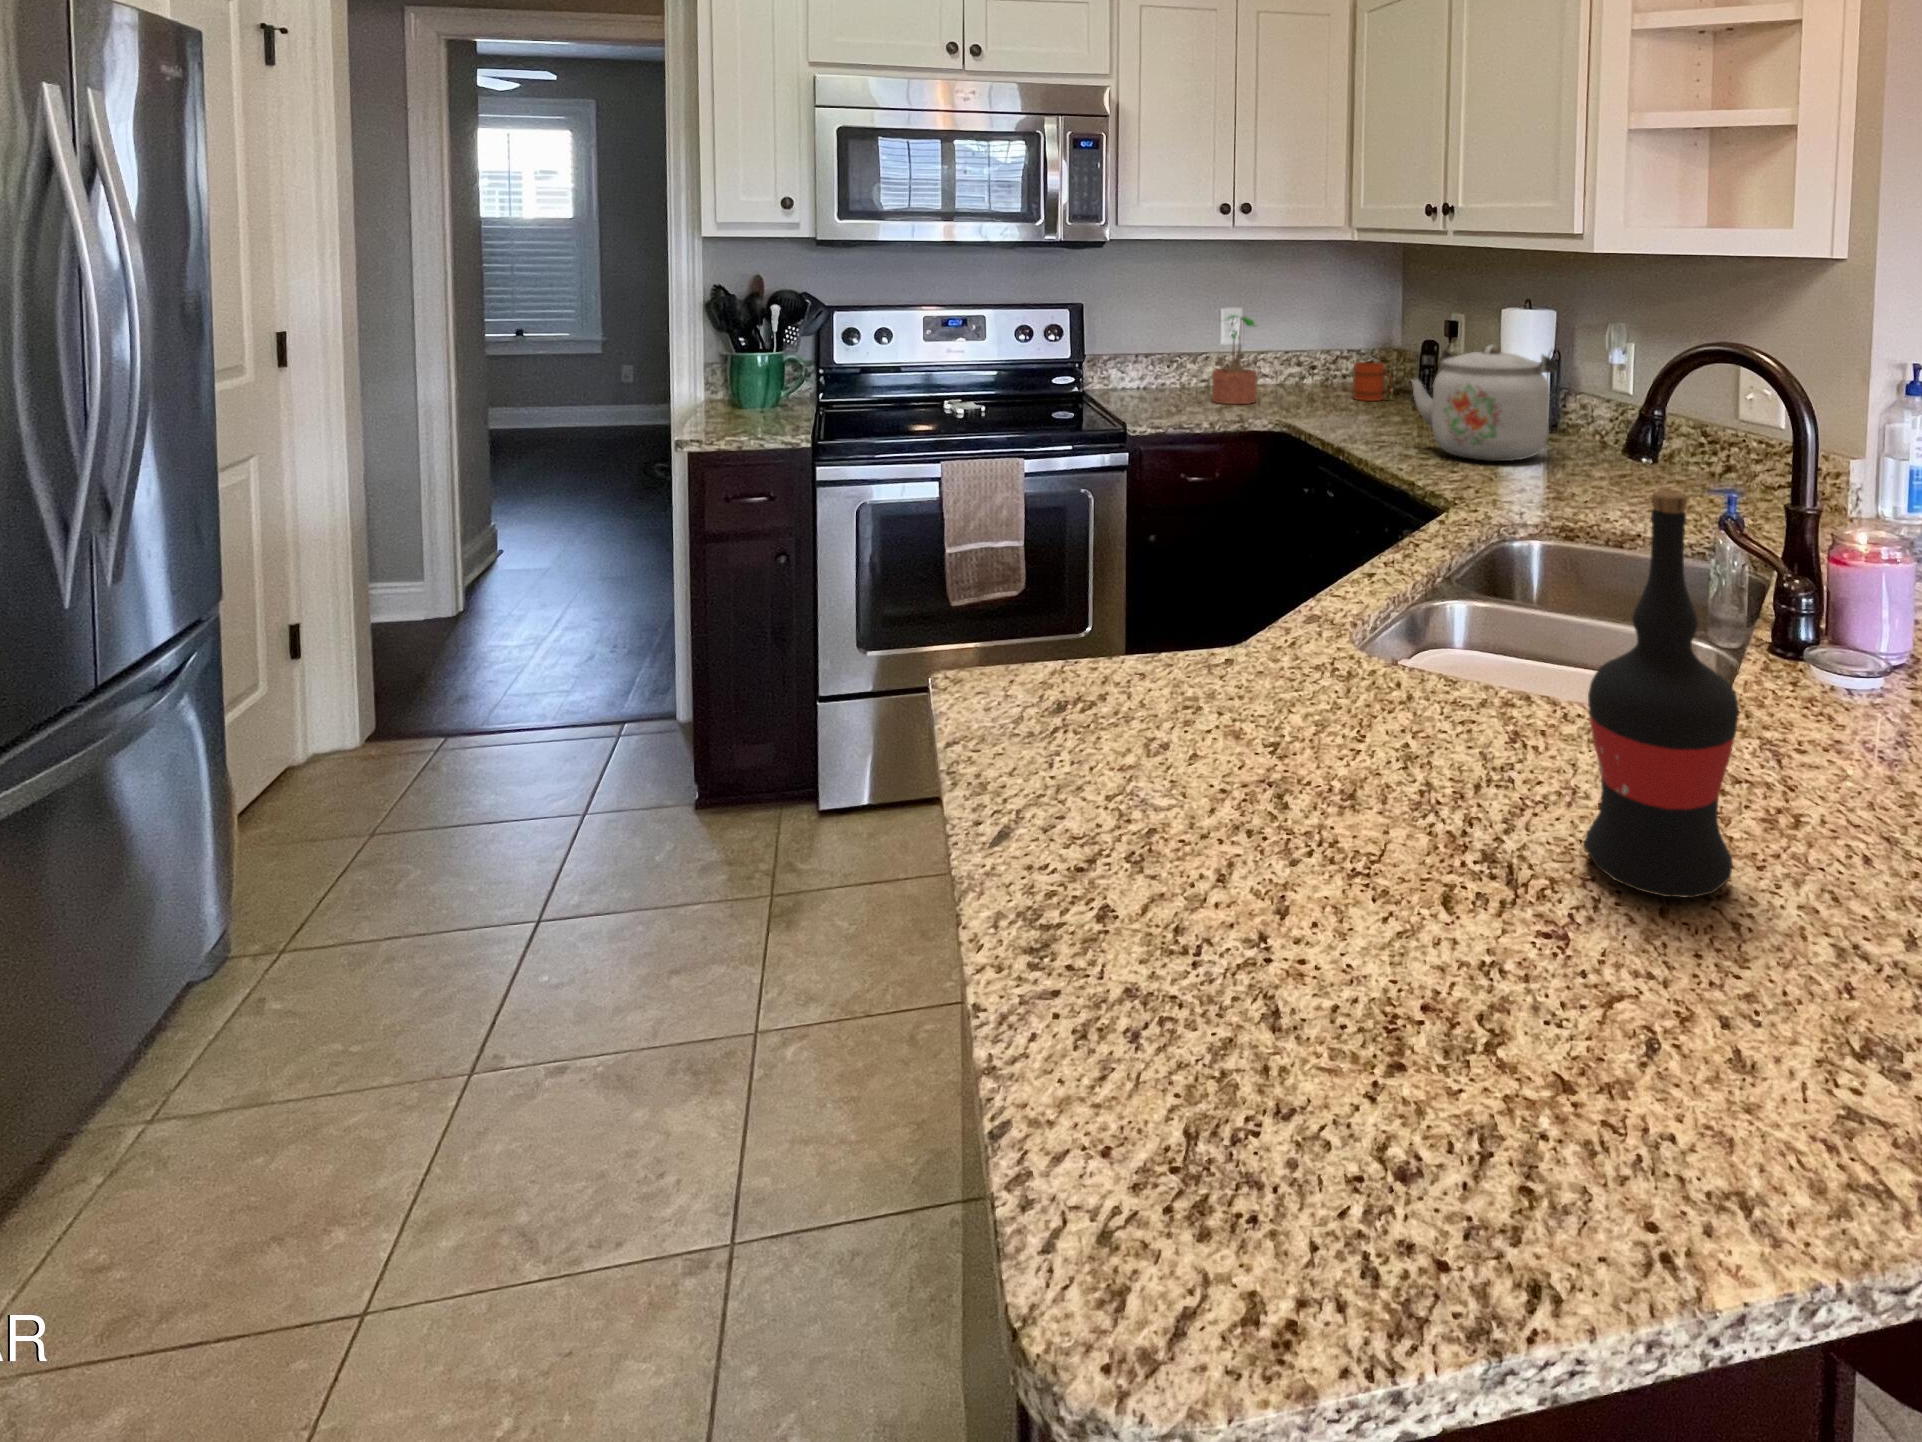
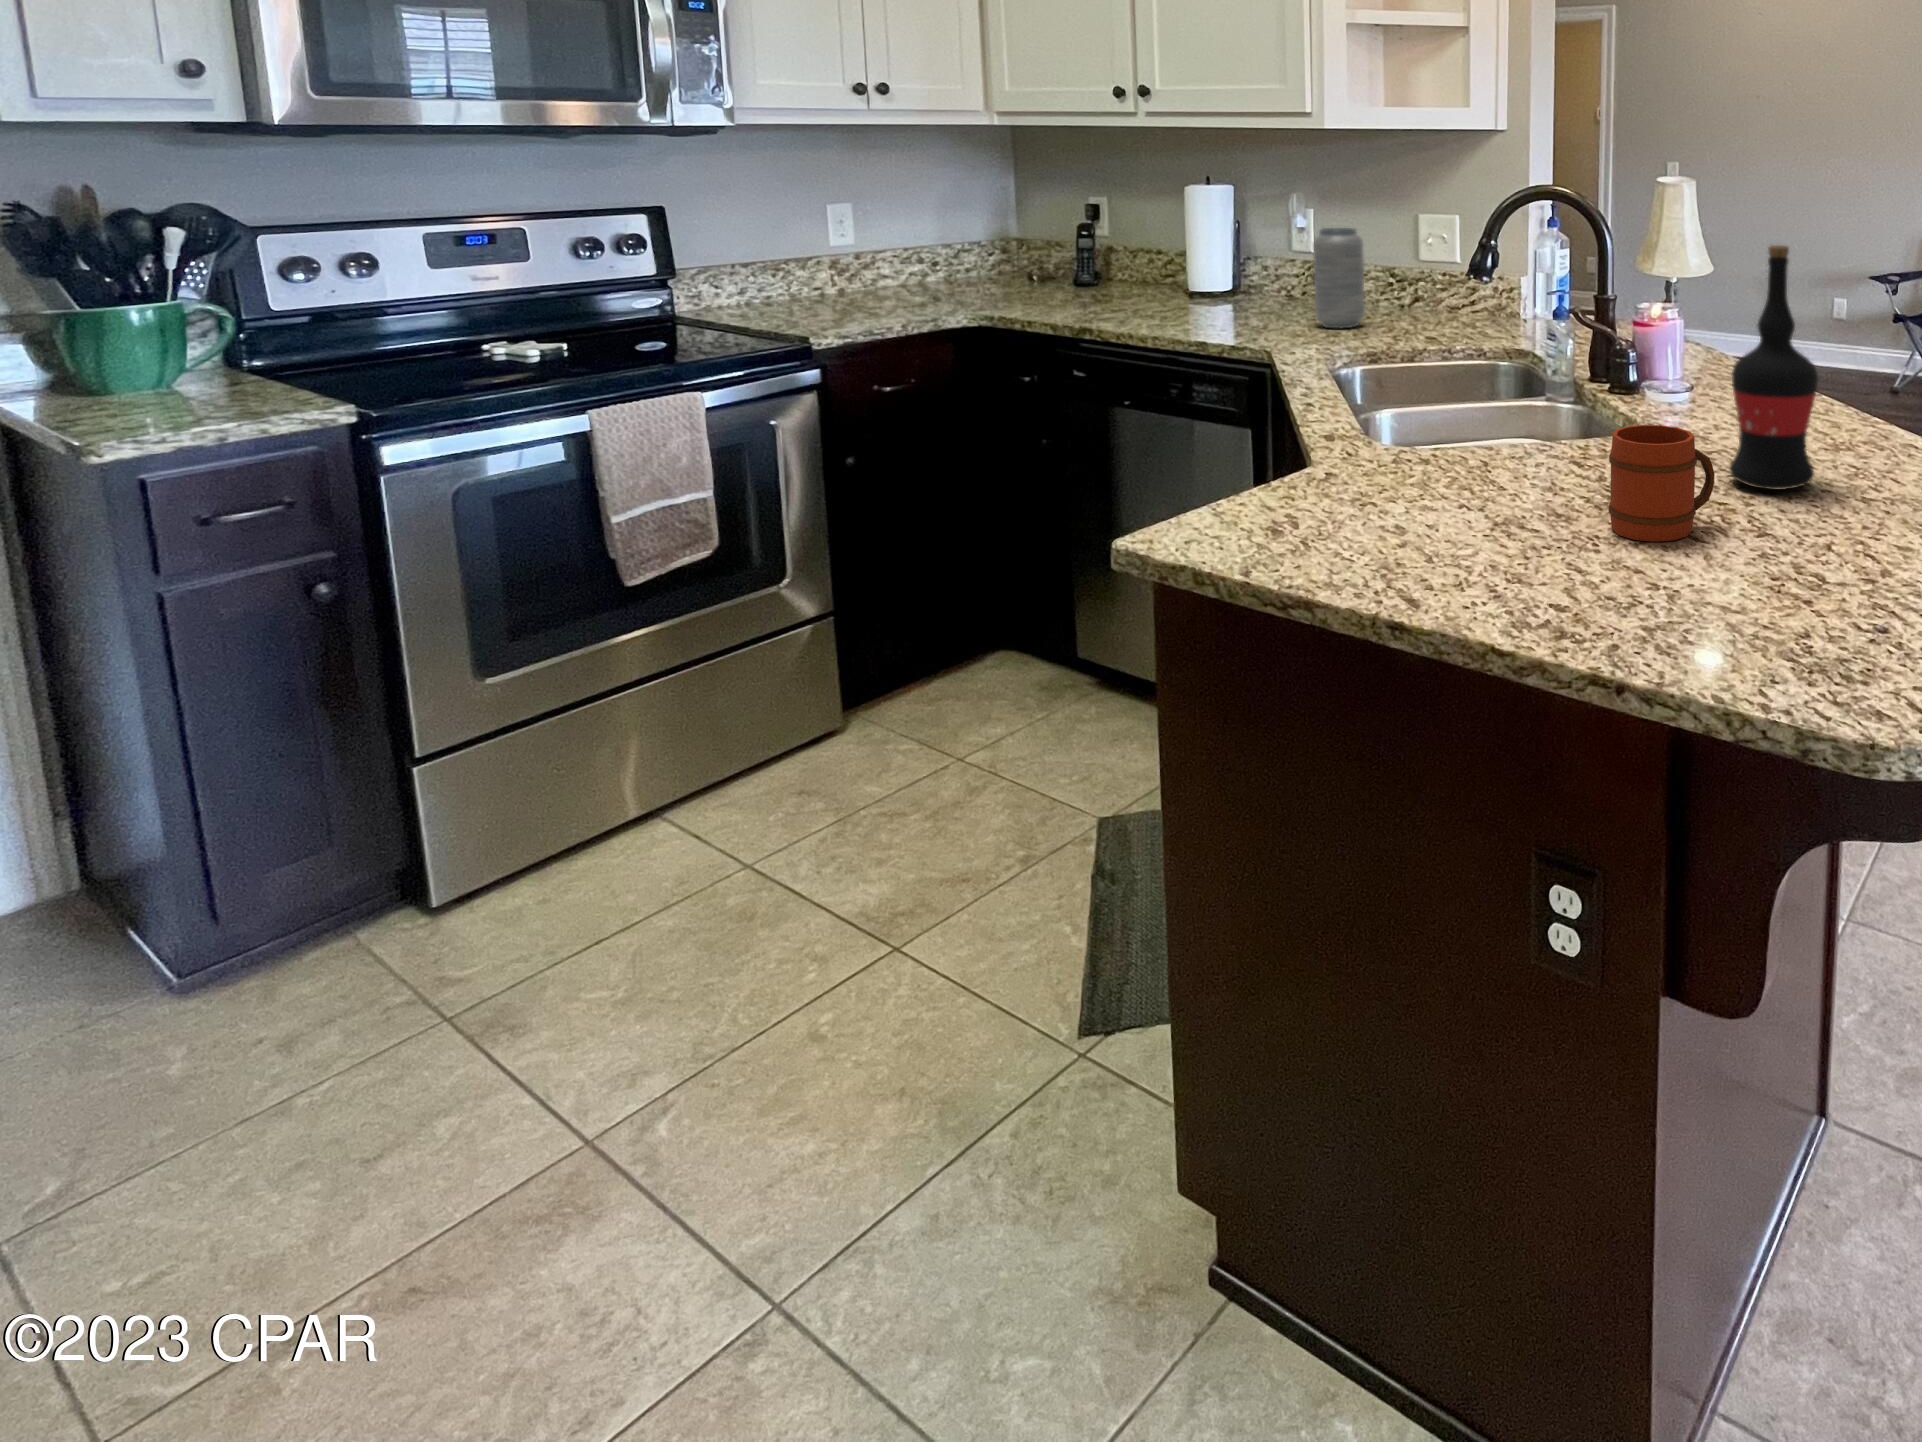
potted plant: present [1212,315,1257,404] -> none [847,210,907,308]
kettle: present [1411,345,1558,461] -> none [1141,216,1271,319]
mug: present [1353,362,1393,401] -> present [1609,425,1715,542]
vase: none [1560,370,1625,493] -> present [1313,227,1365,328]

